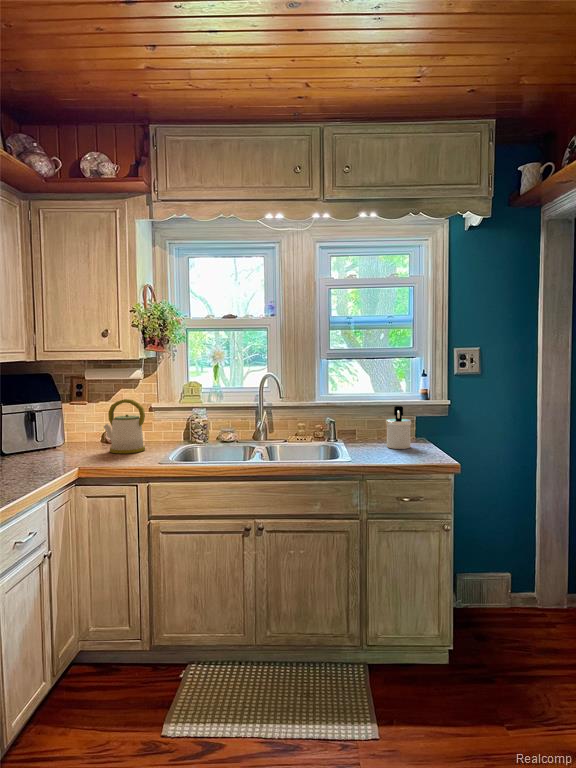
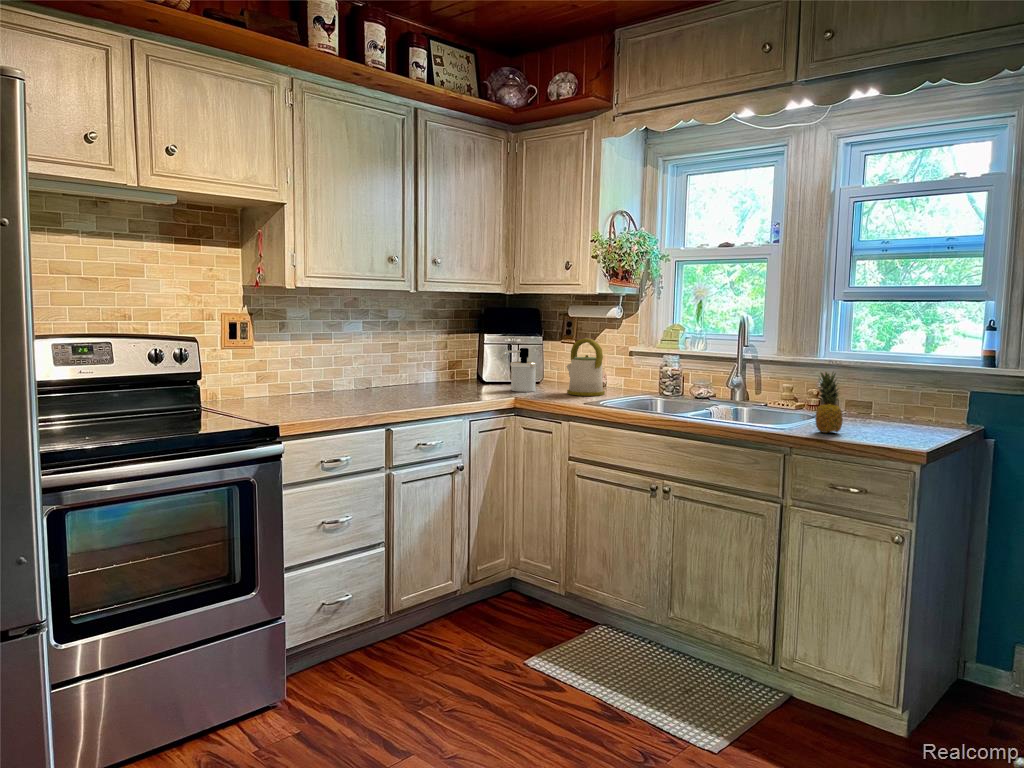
soap dispenser: present [386,406,411,449] -> present [500,348,537,392]
fruit: none [368,413,387,459] -> present [815,372,843,433]

